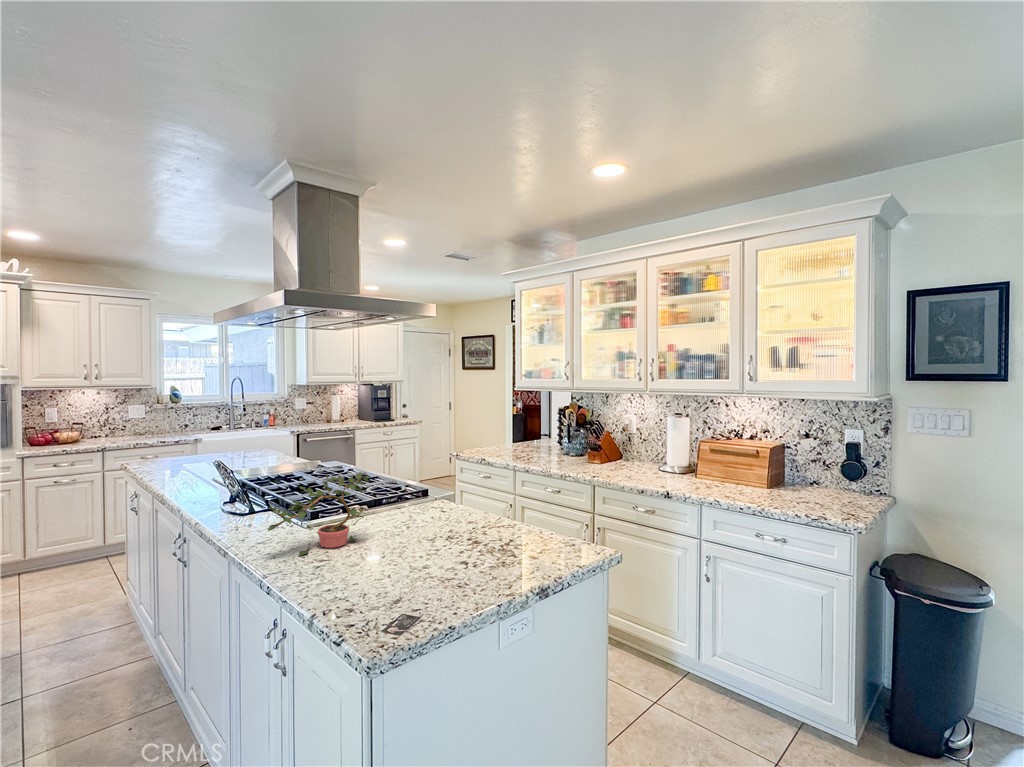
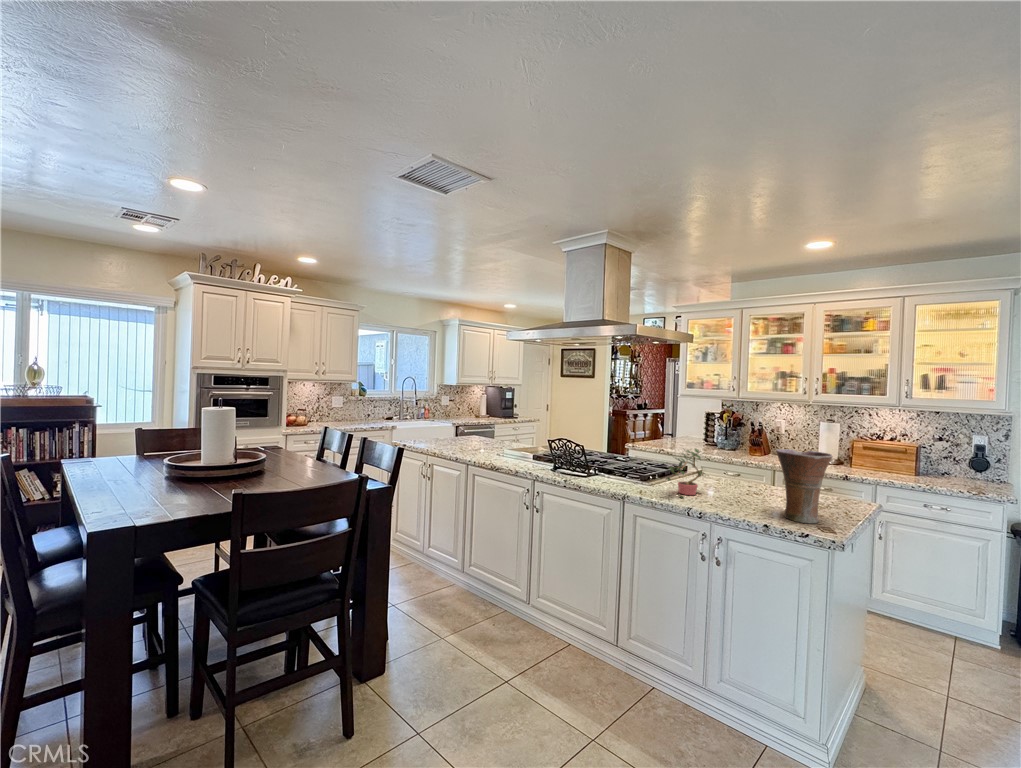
vase: none [379,477,463,608] -> present [776,449,833,523]

